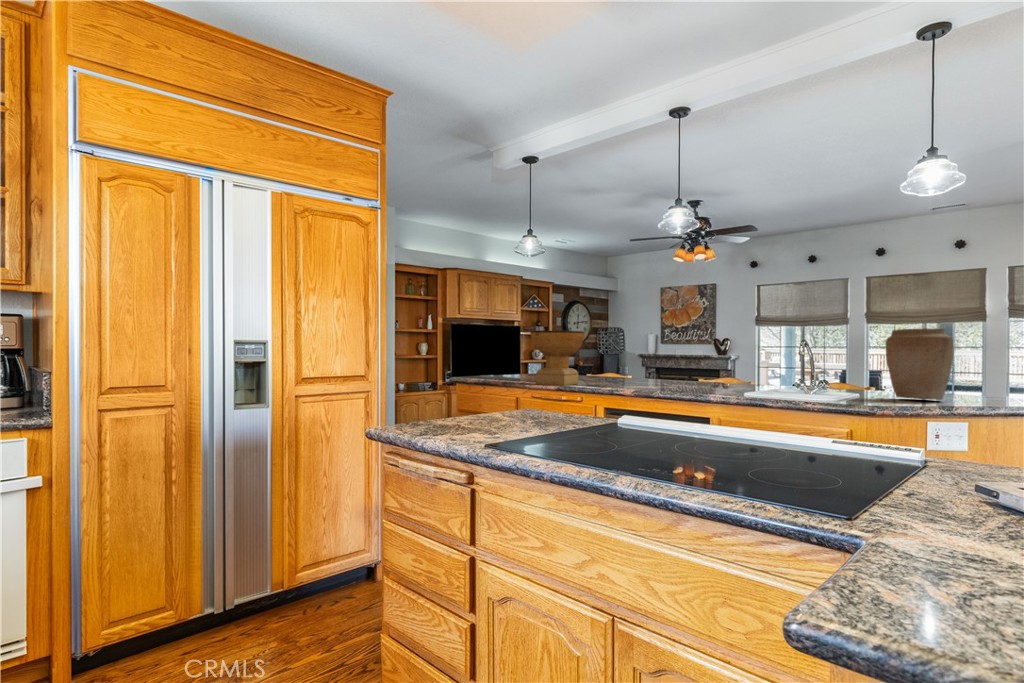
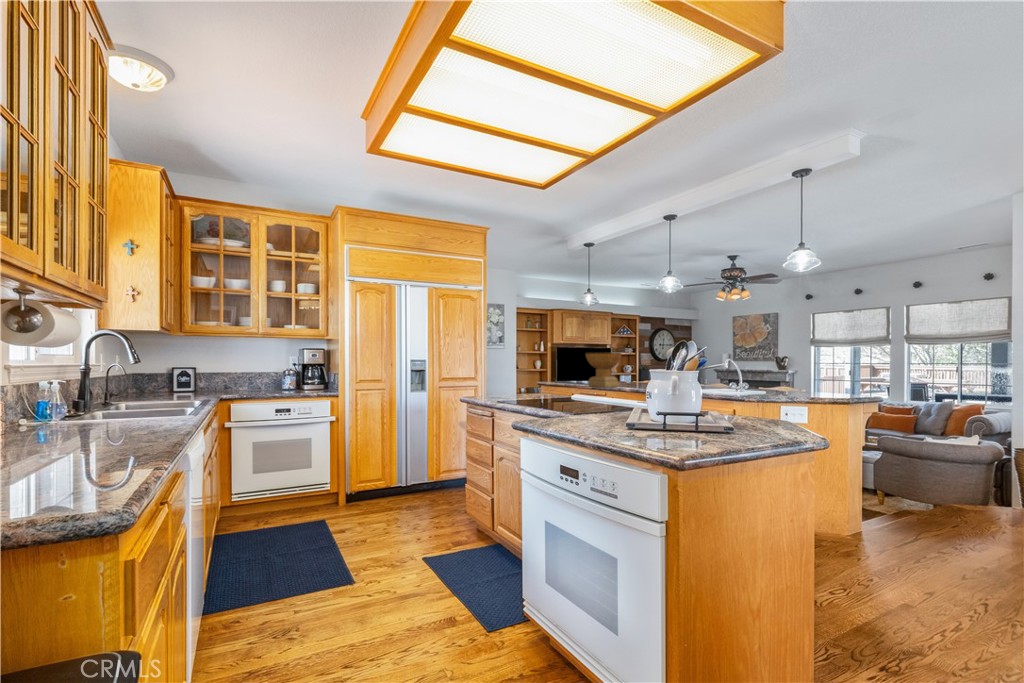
vase: present [886,329,953,400] -> none [794,350,836,396]

